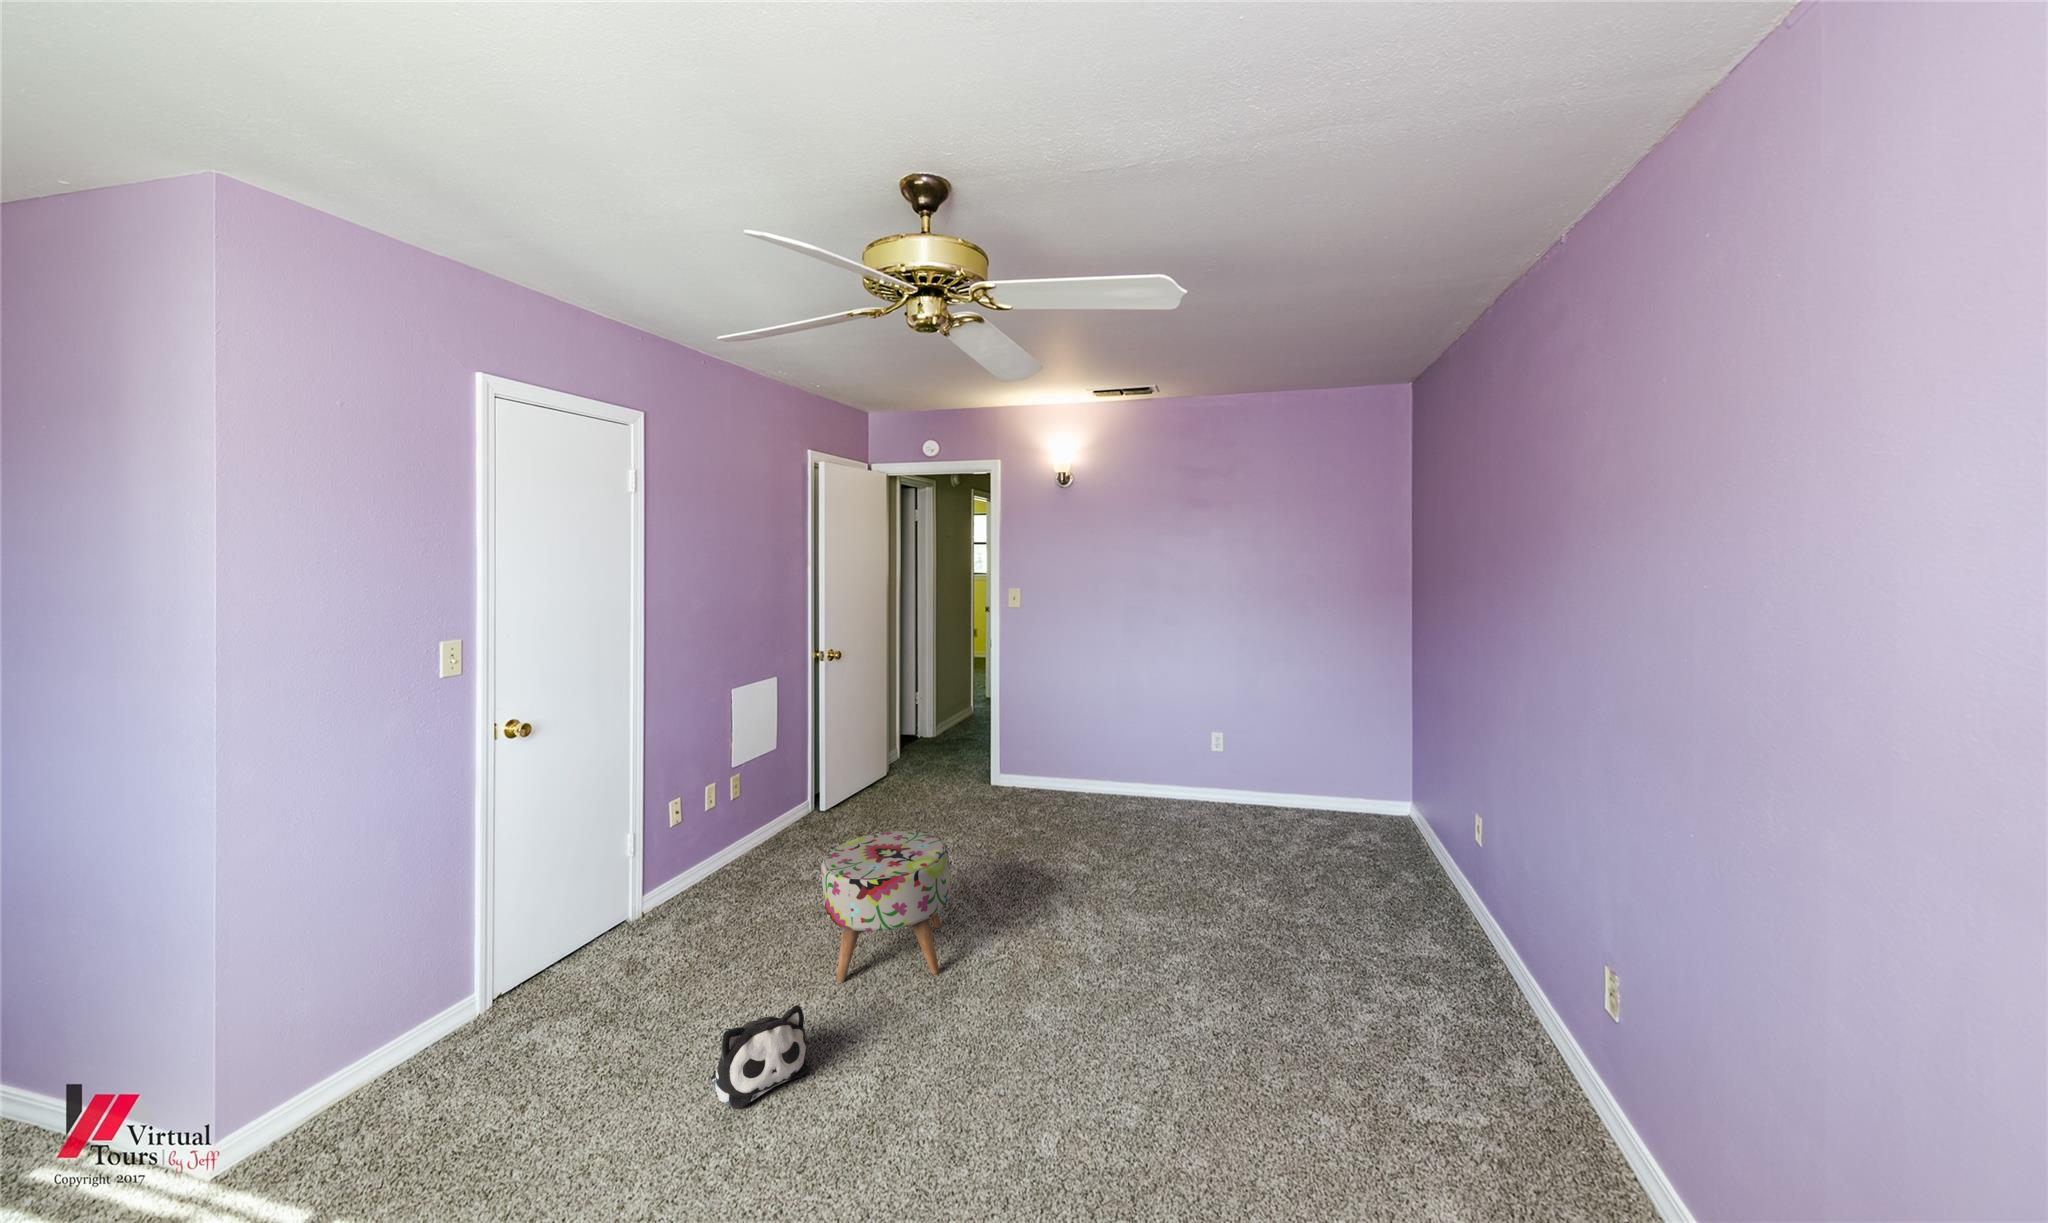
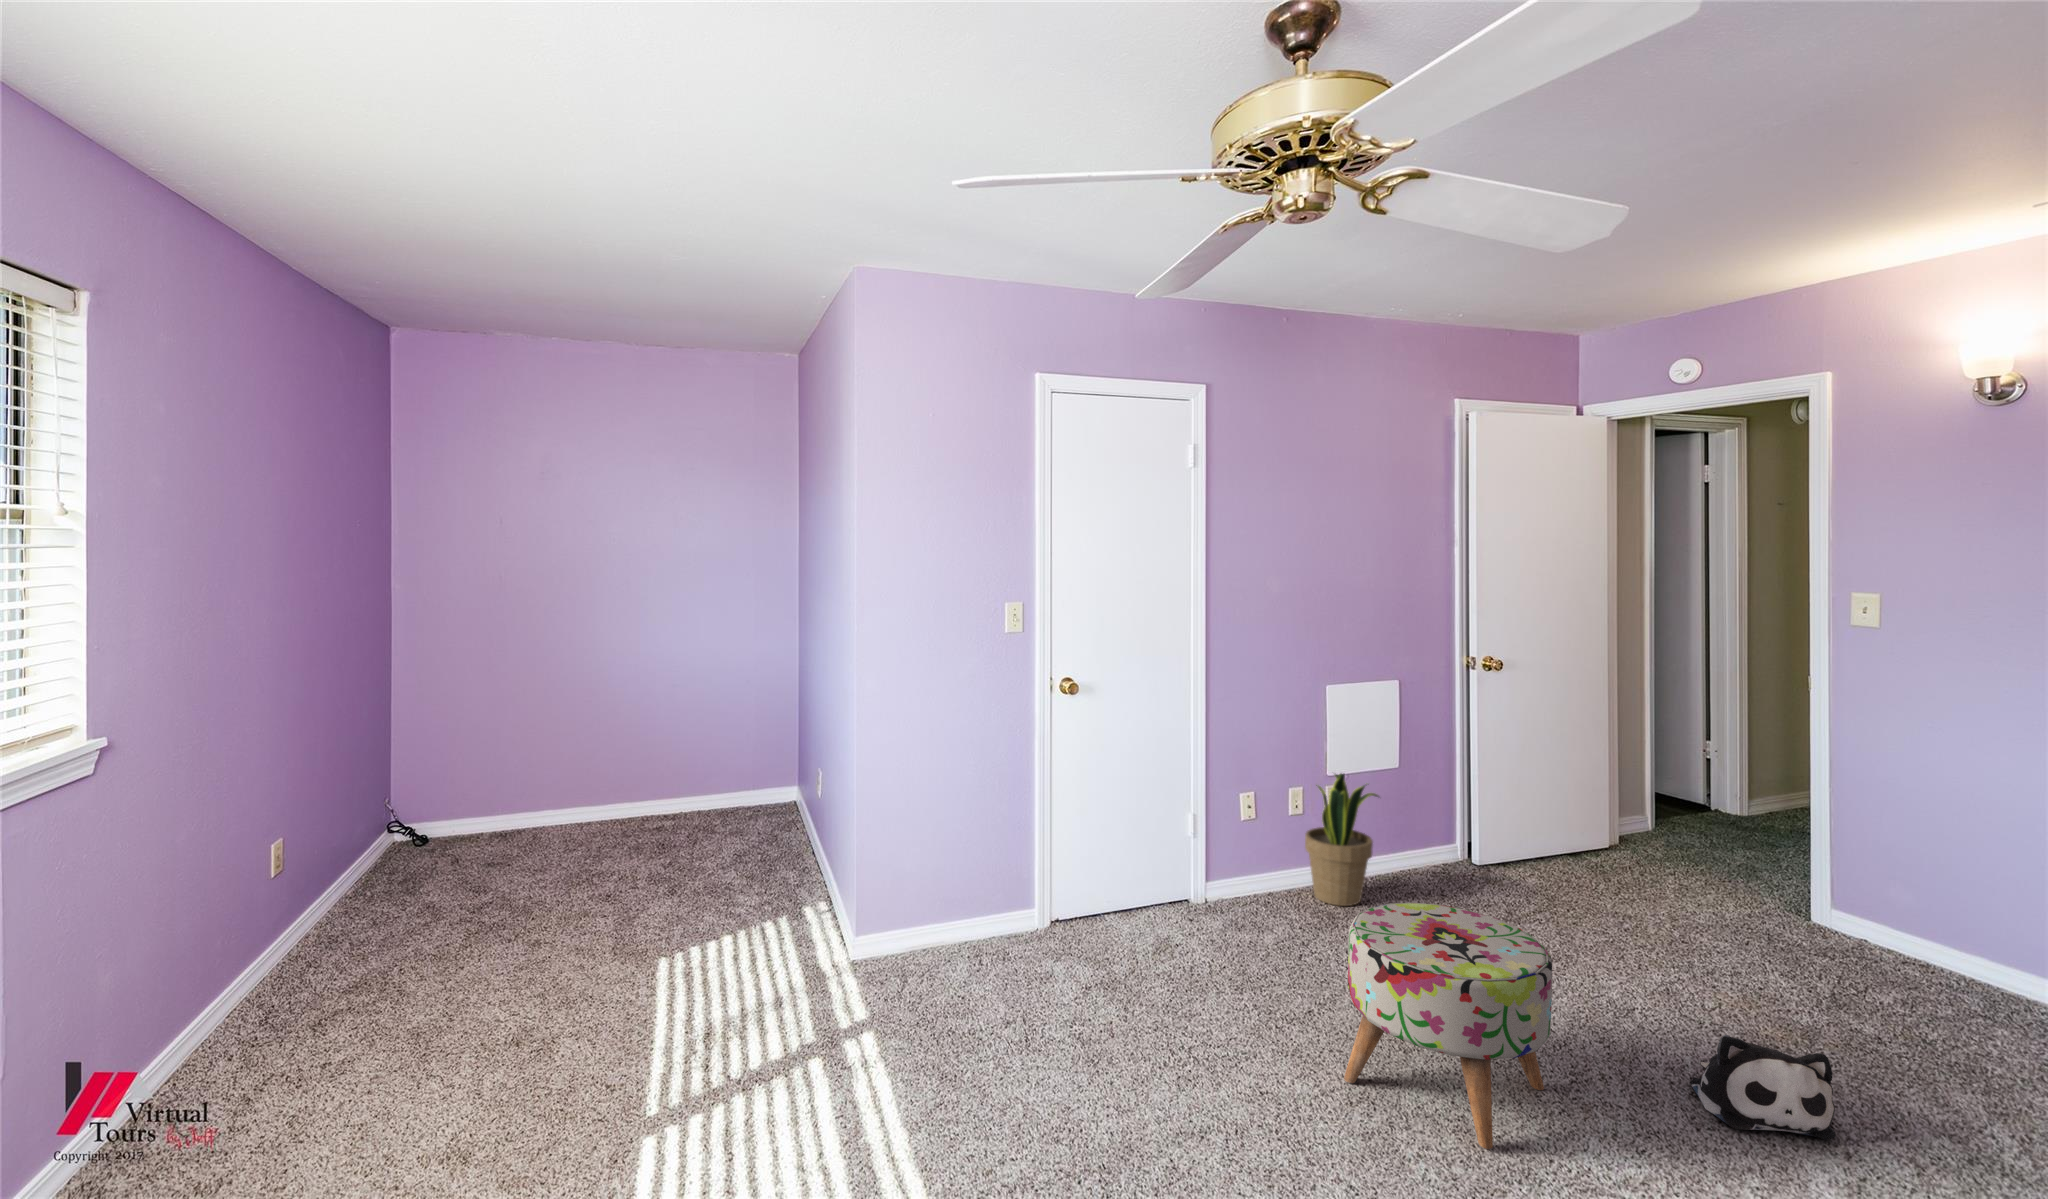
potted plant: none [715,768,770,875] -> present [1305,773,1379,906]
plush toy: present [711,1005,809,1109] -> present [1690,1035,1836,1140]

